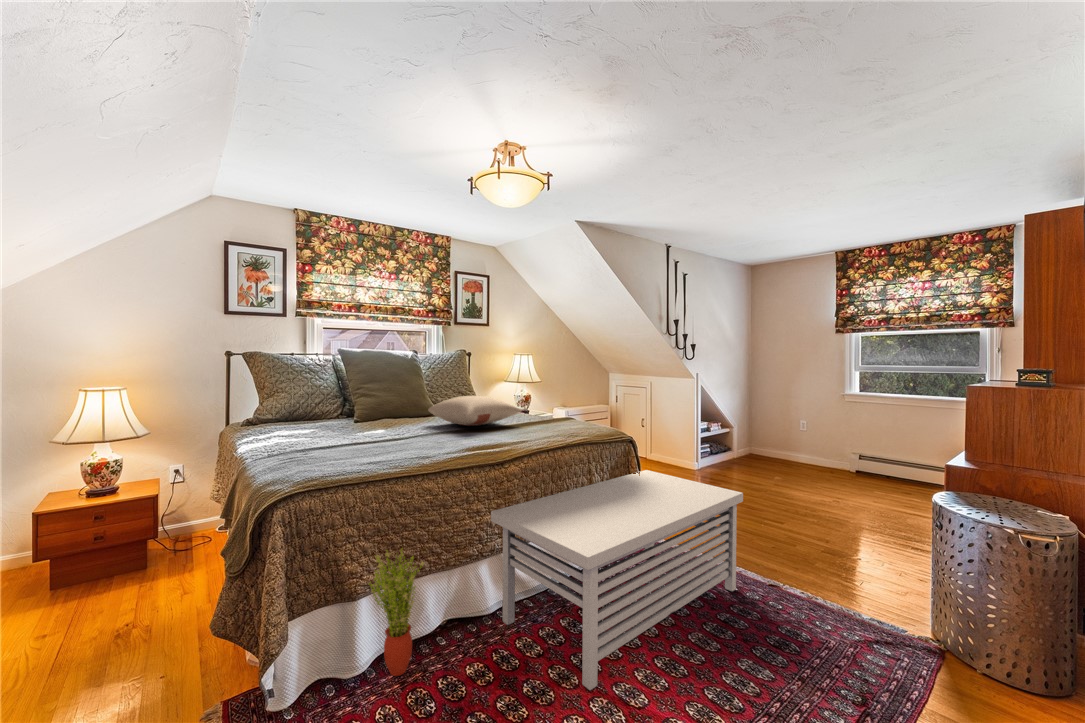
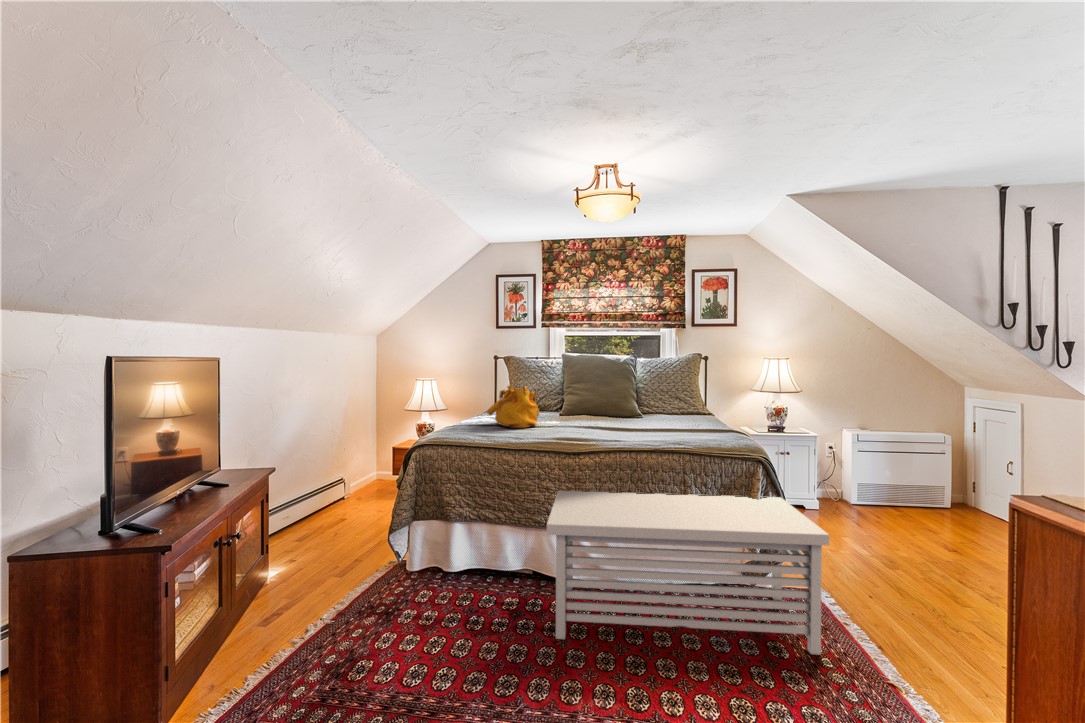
handbag: none [321,386,393,444] -> present [487,385,539,428]
pillow: present [428,396,522,426] -> none [590,398,661,426]
potted plant: present [369,551,424,676] -> none [450,494,488,584]

